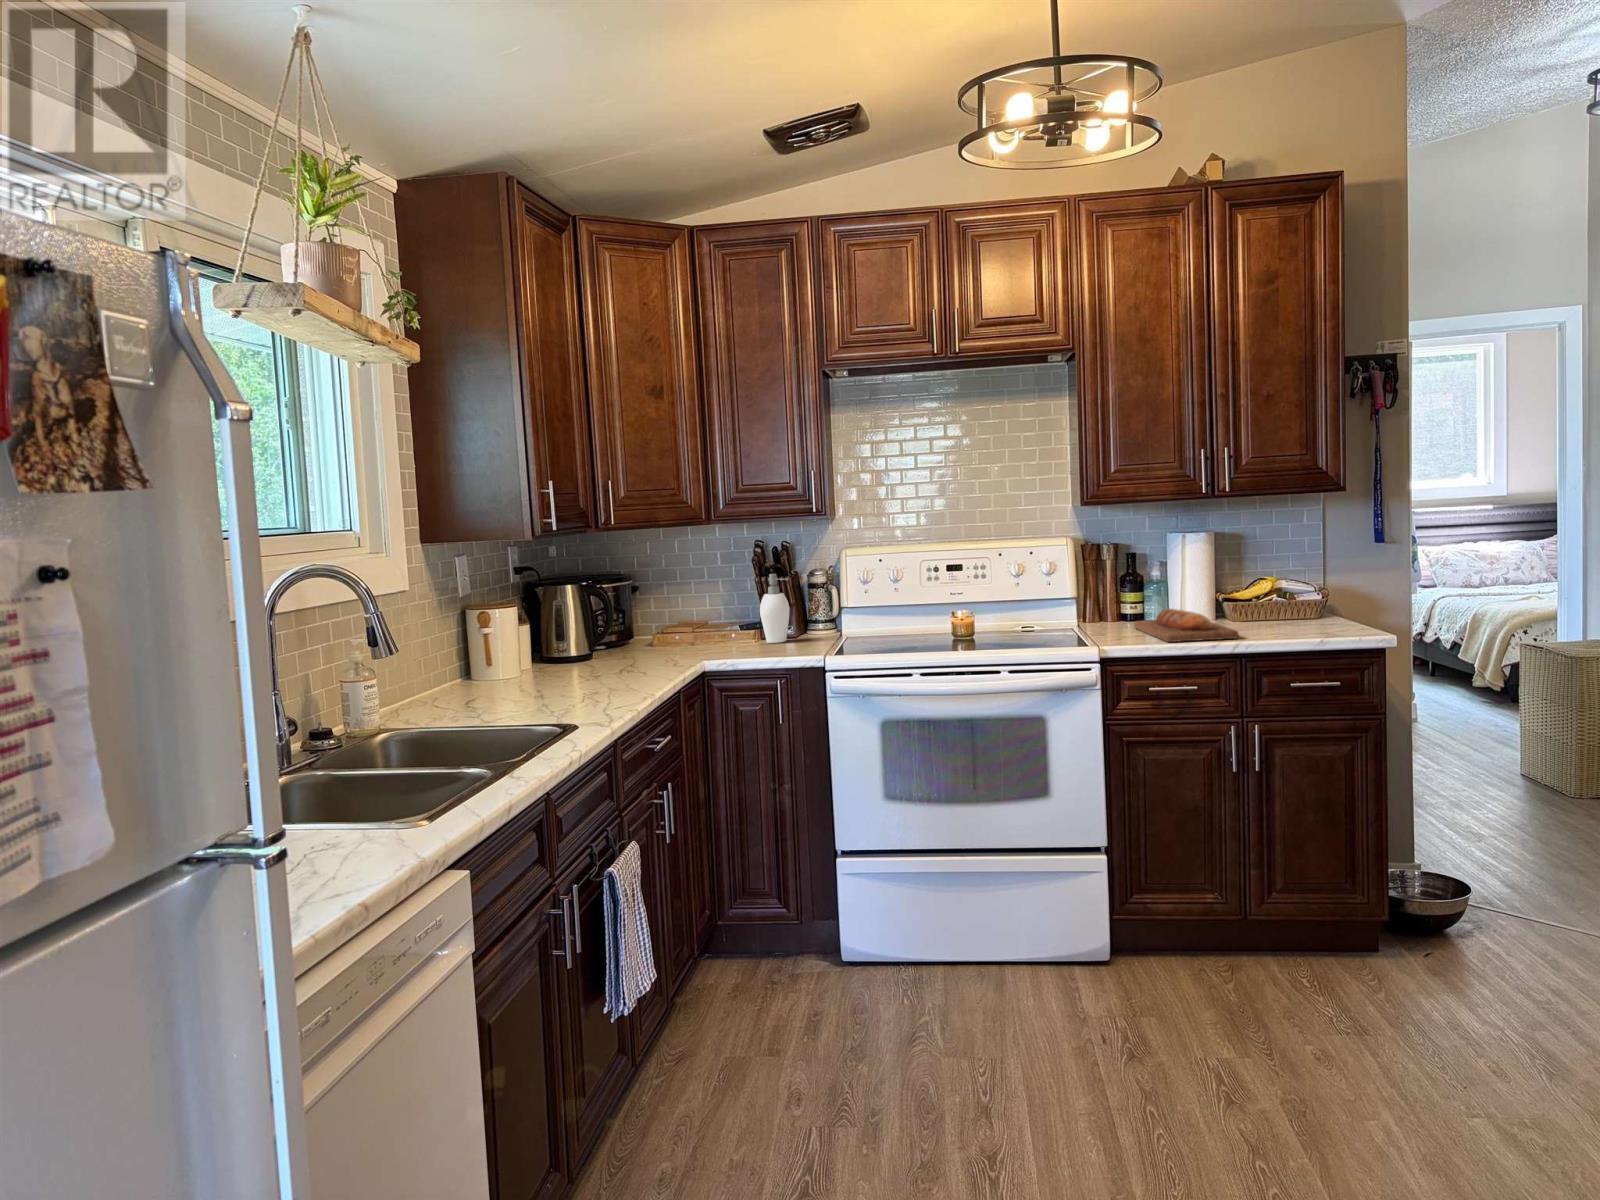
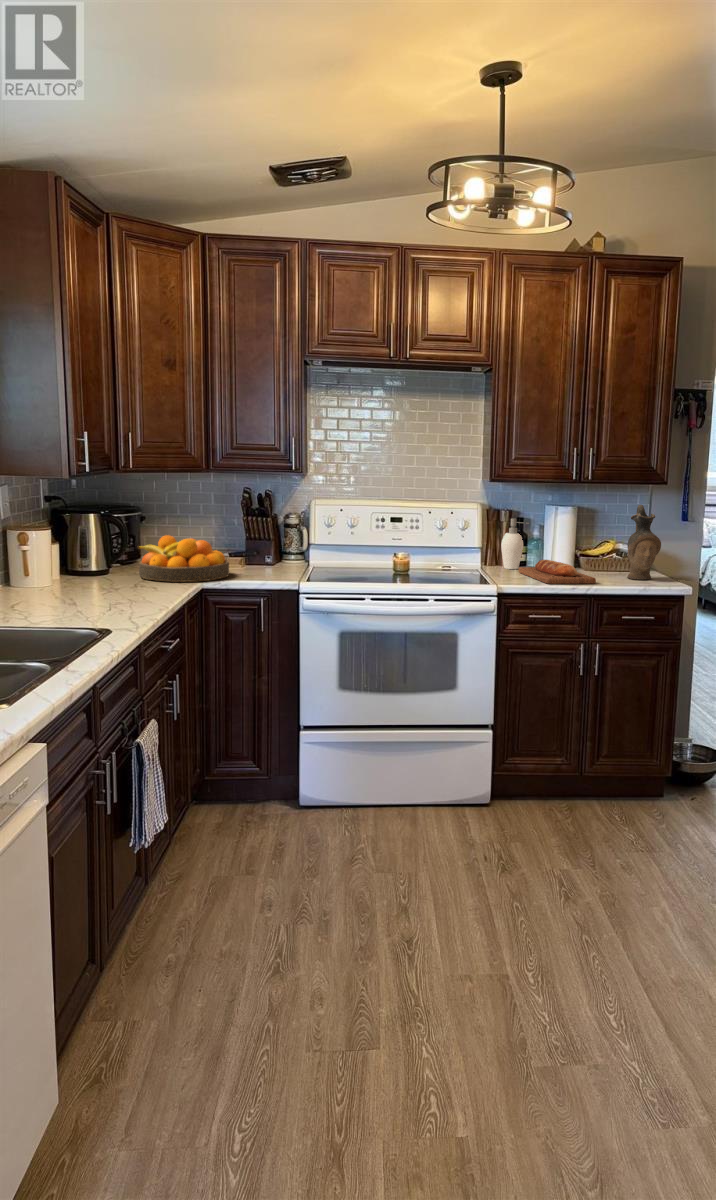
ceramic pitcher: none [1286,524,1335,629] -> present [627,505,661,579]
soap dispenser: present [760,574,790,643] -> present [501,519,529,569]
fruit bowl: none [620,605,739,665] -> present [137,535,229,582]

